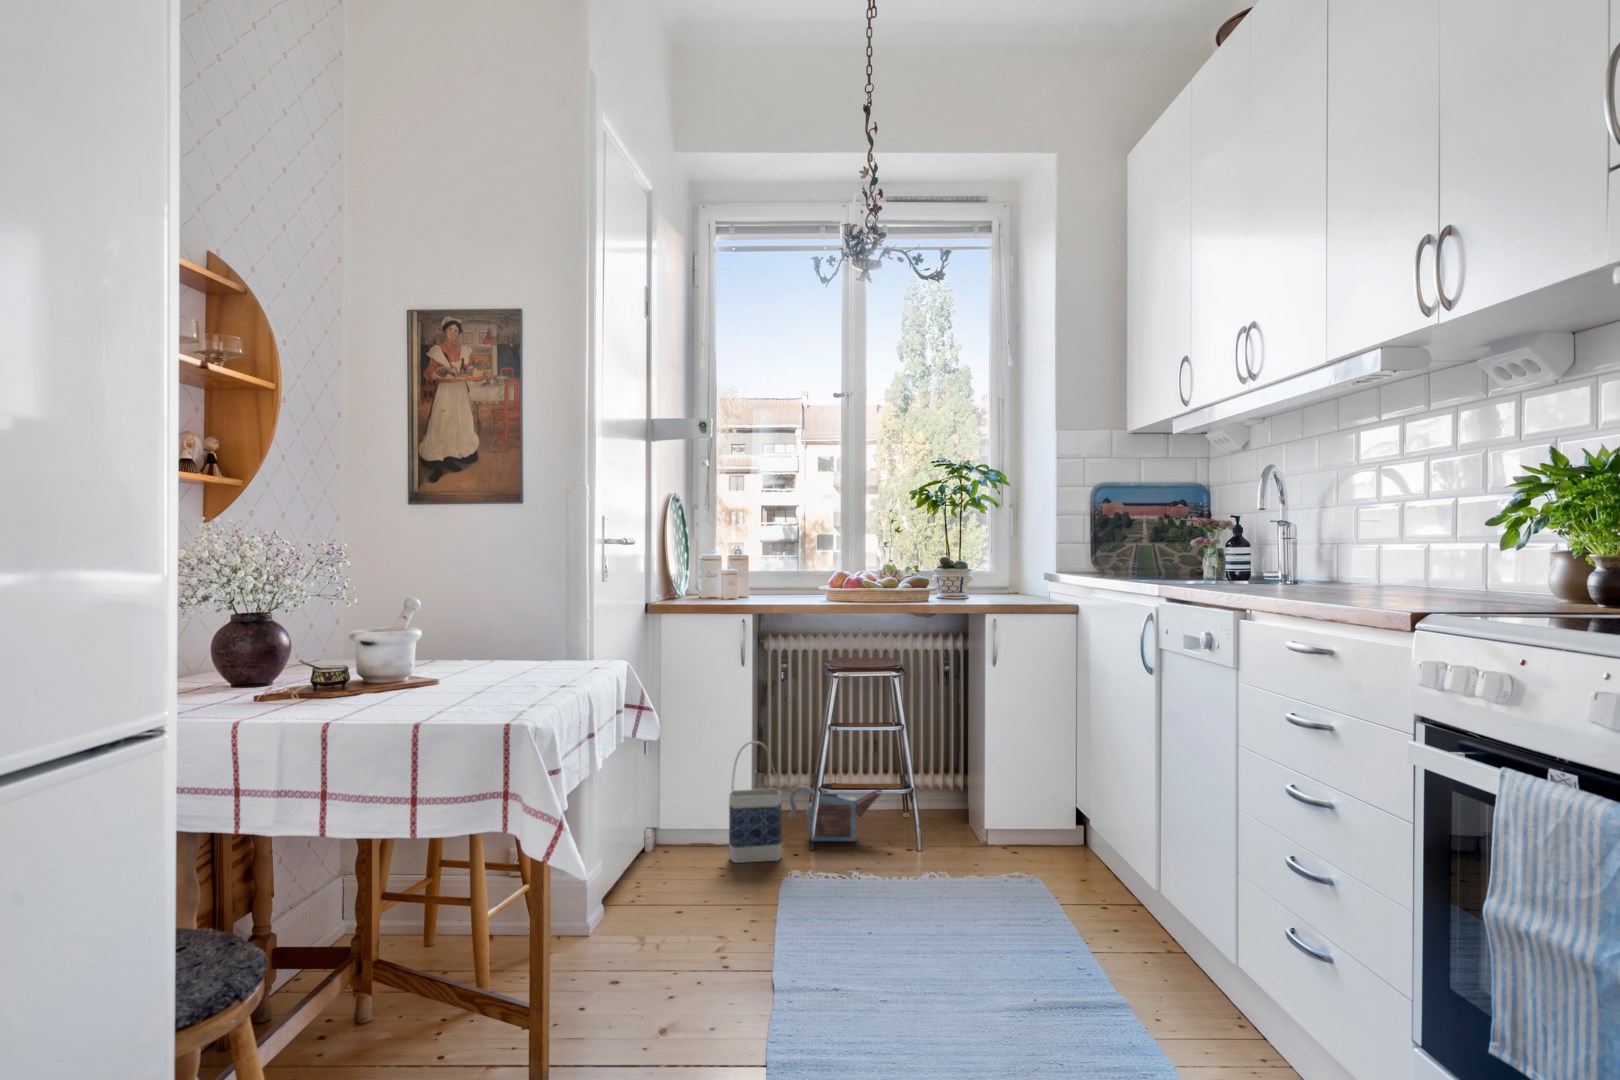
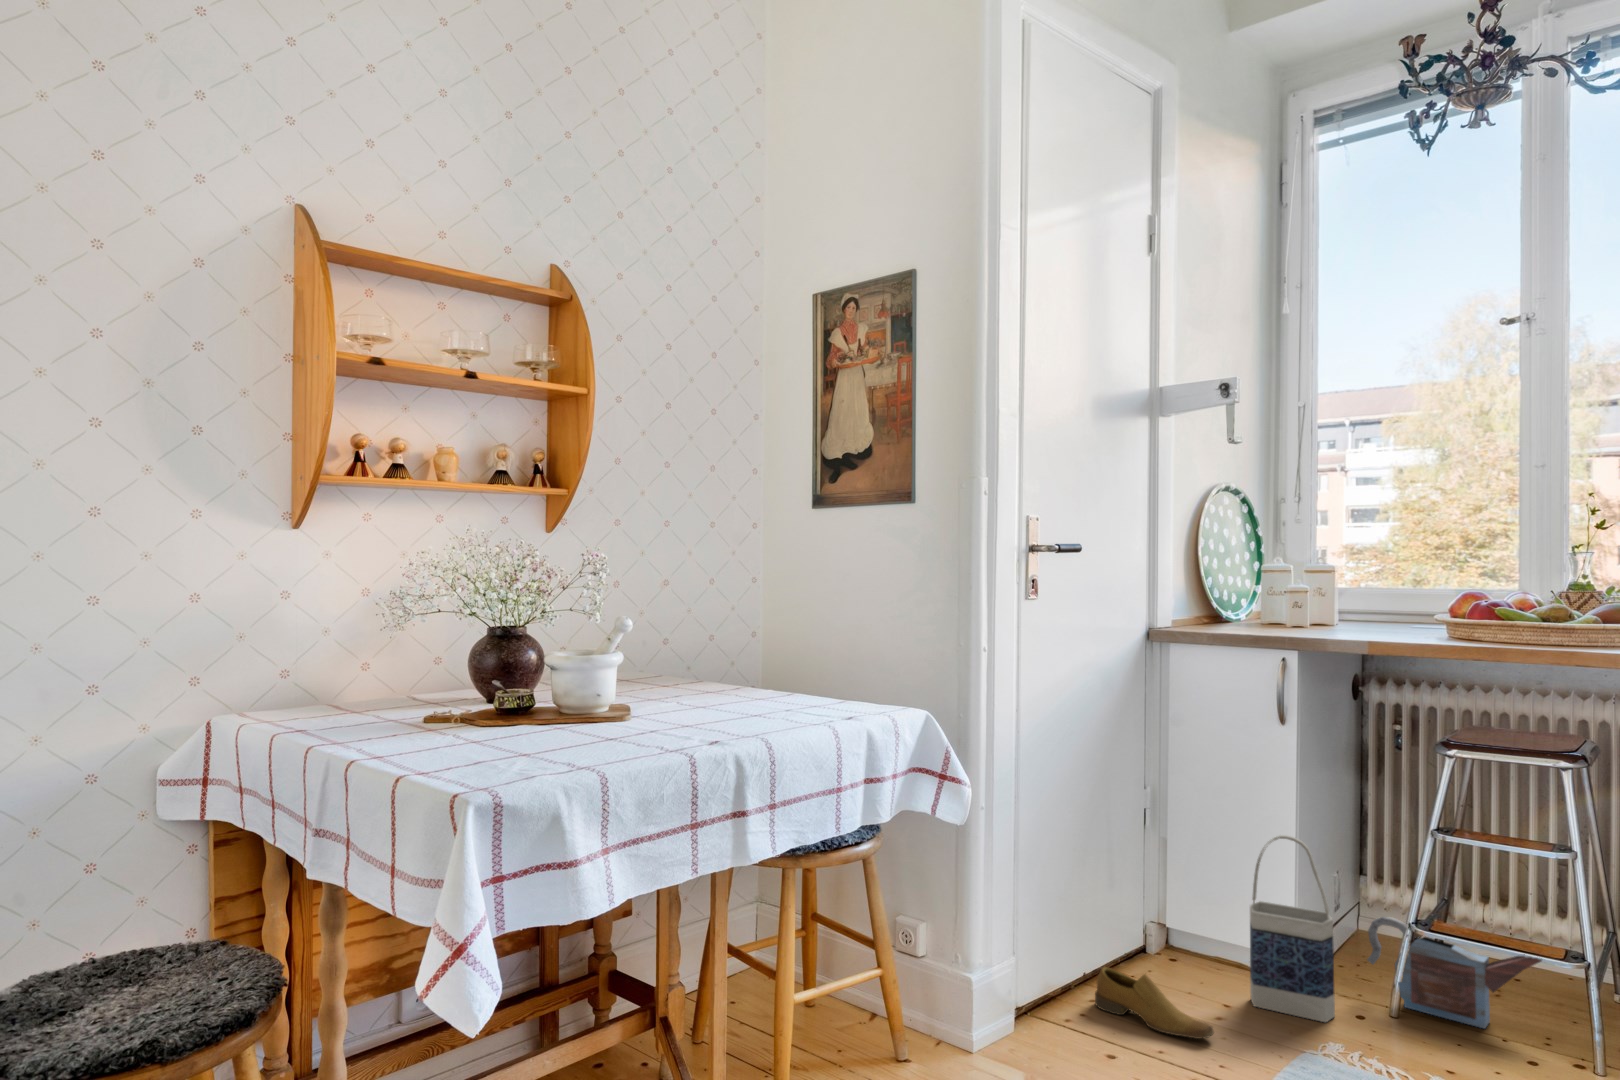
shoe: none [638,855,729,893] -> present [1095,967,1214,1039]

